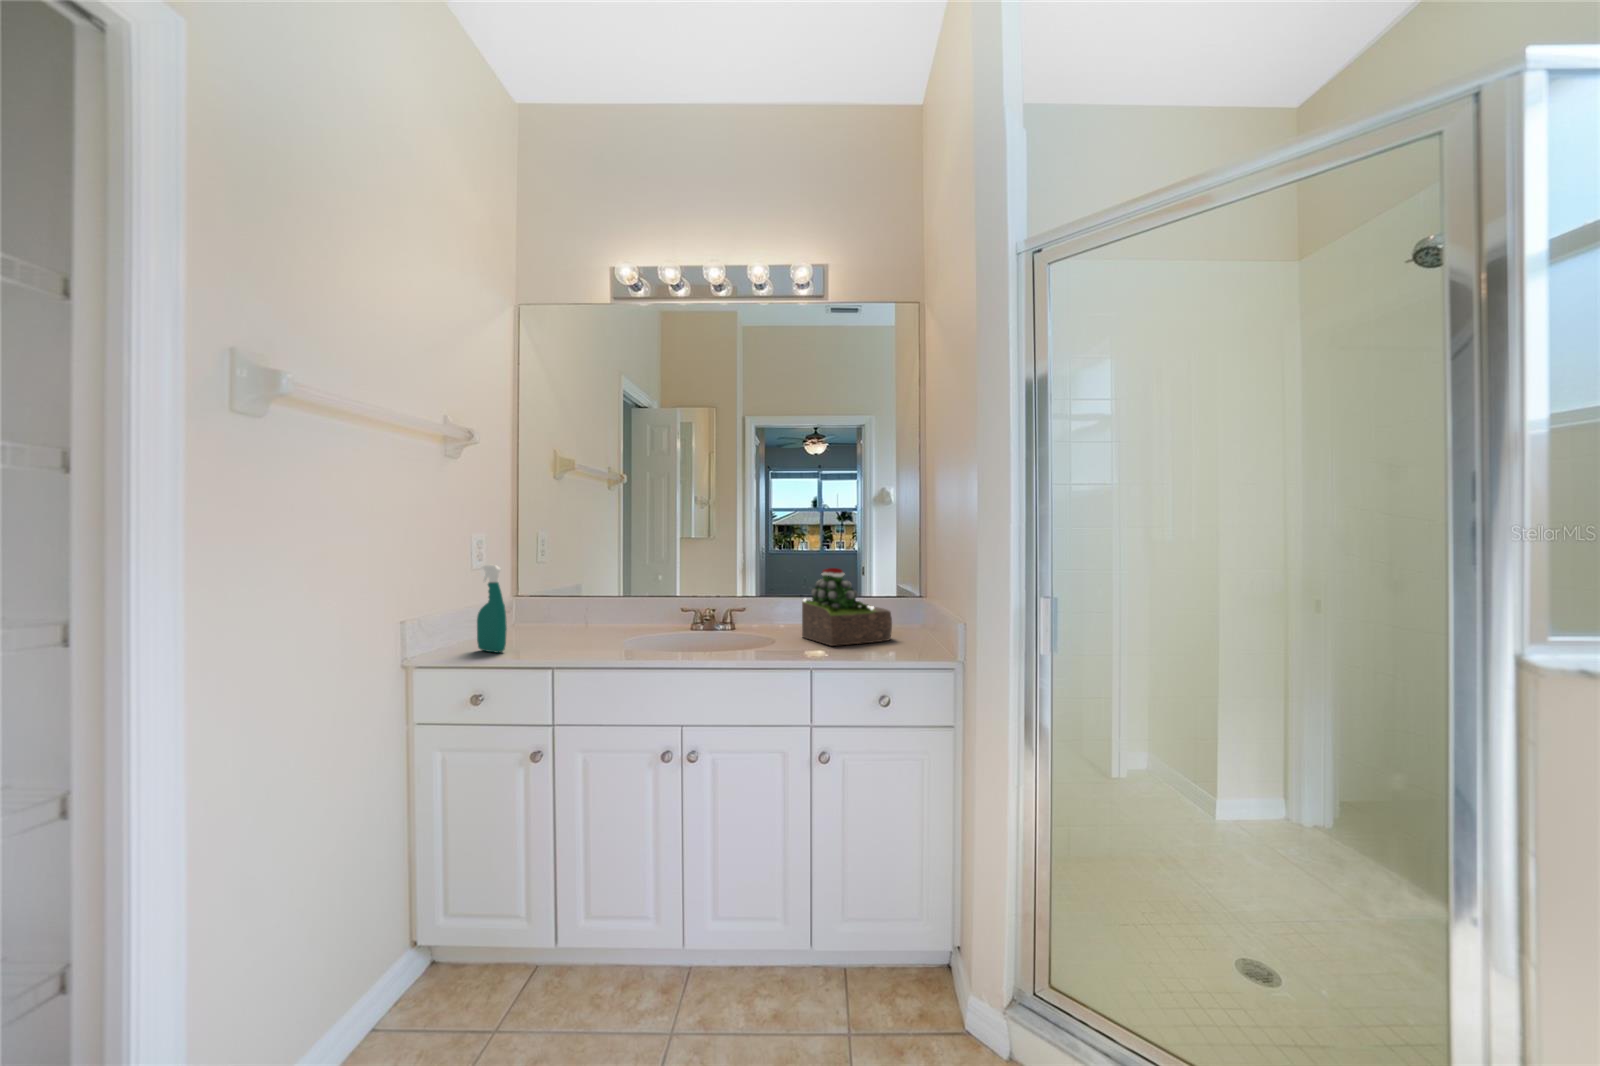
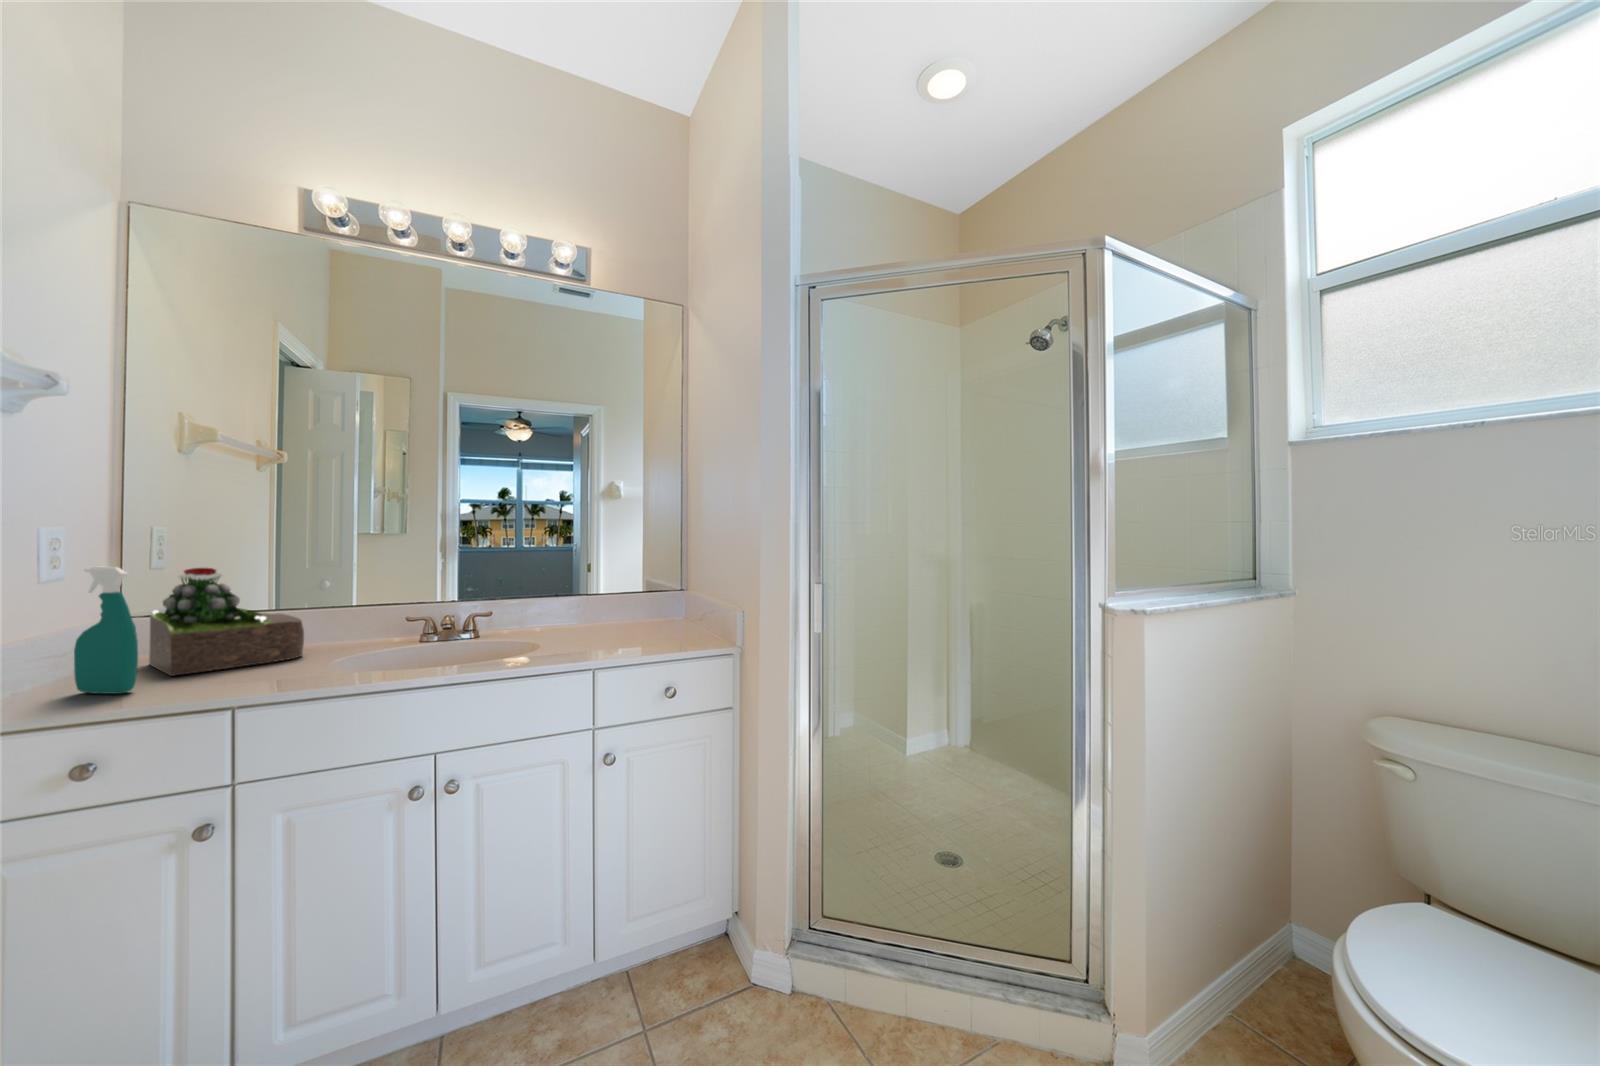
succulent plant: present [802,568,892,646] -> present [149,568,304,676]

